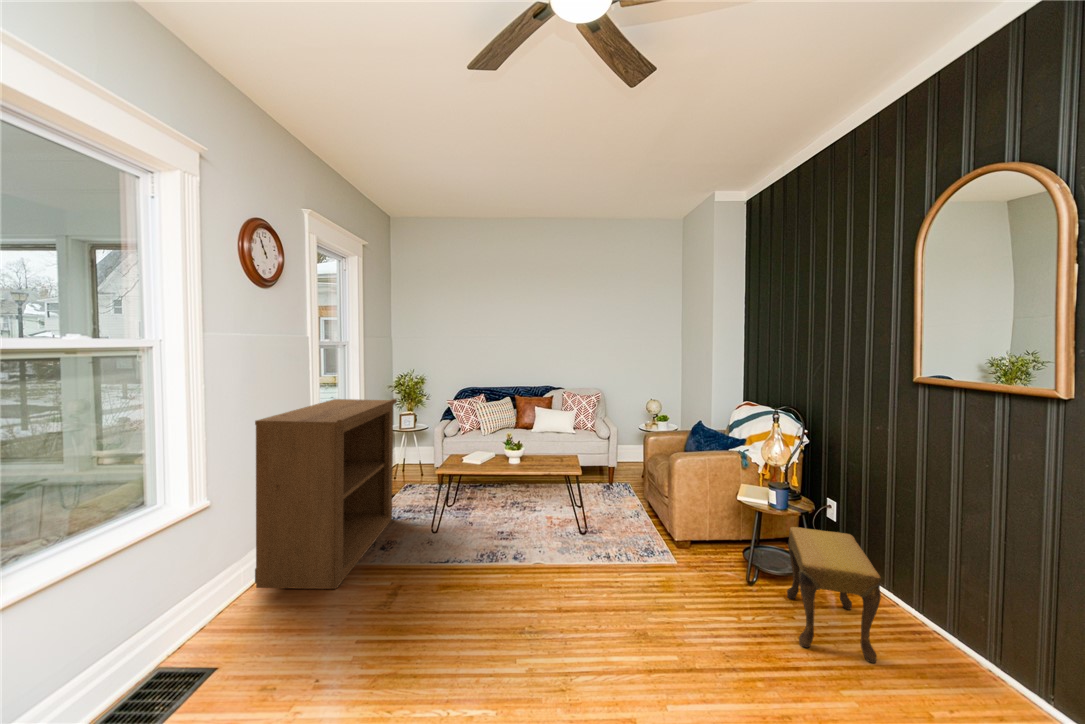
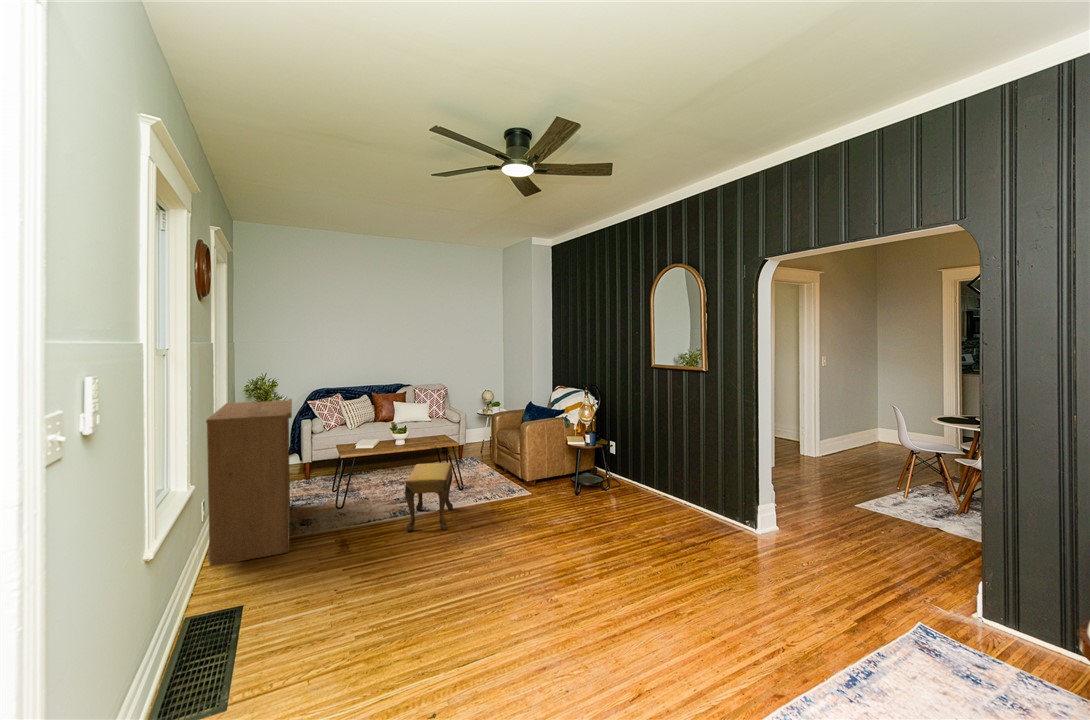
footstool: present [787,527,881,663] -> present [405,463,453,531]

